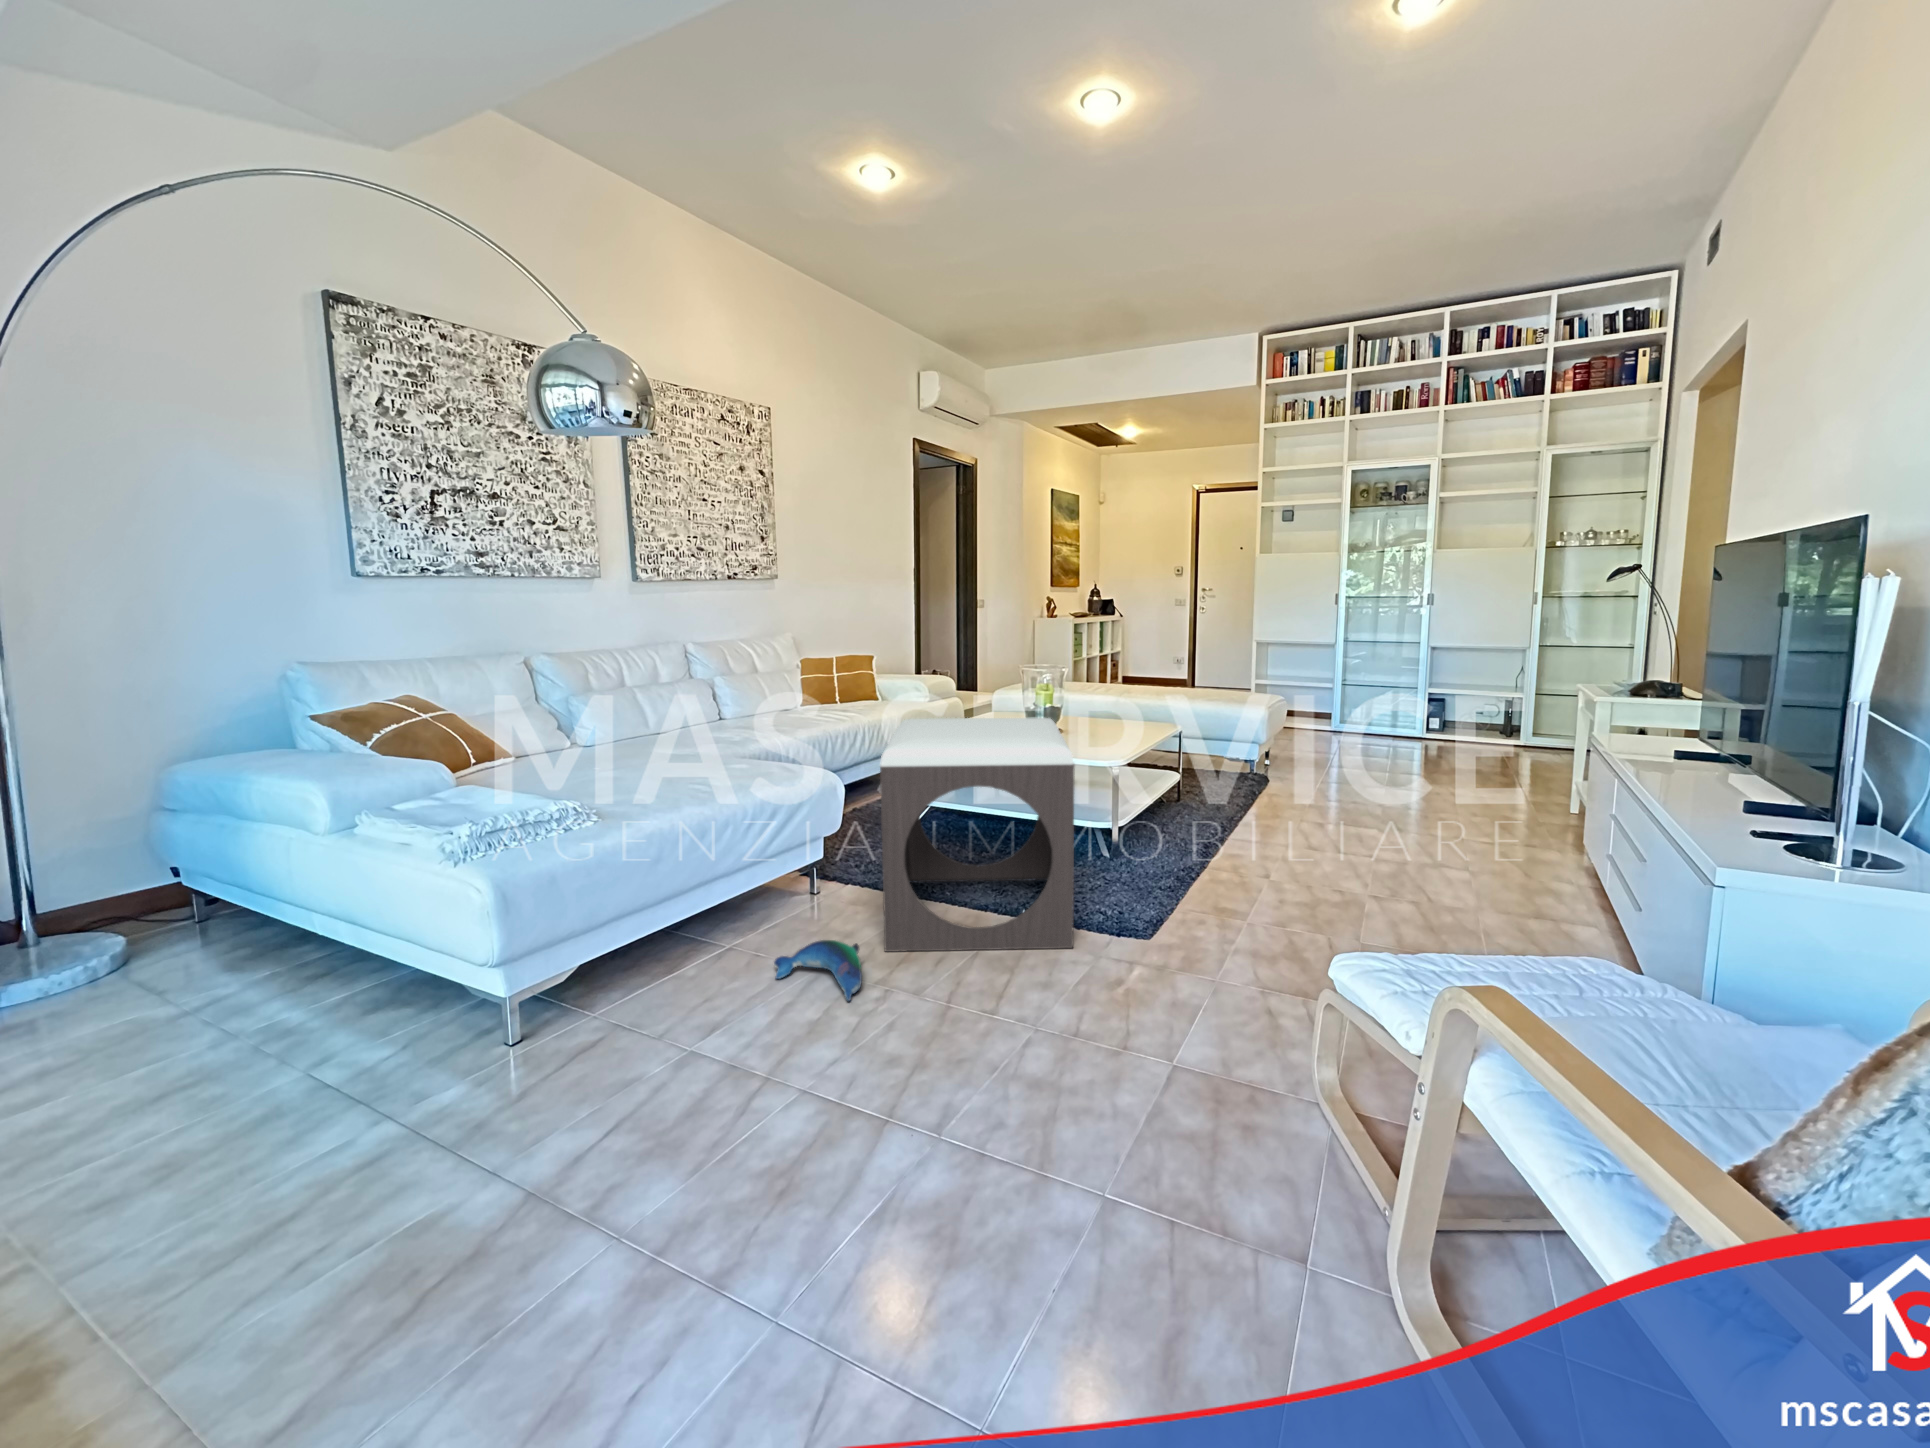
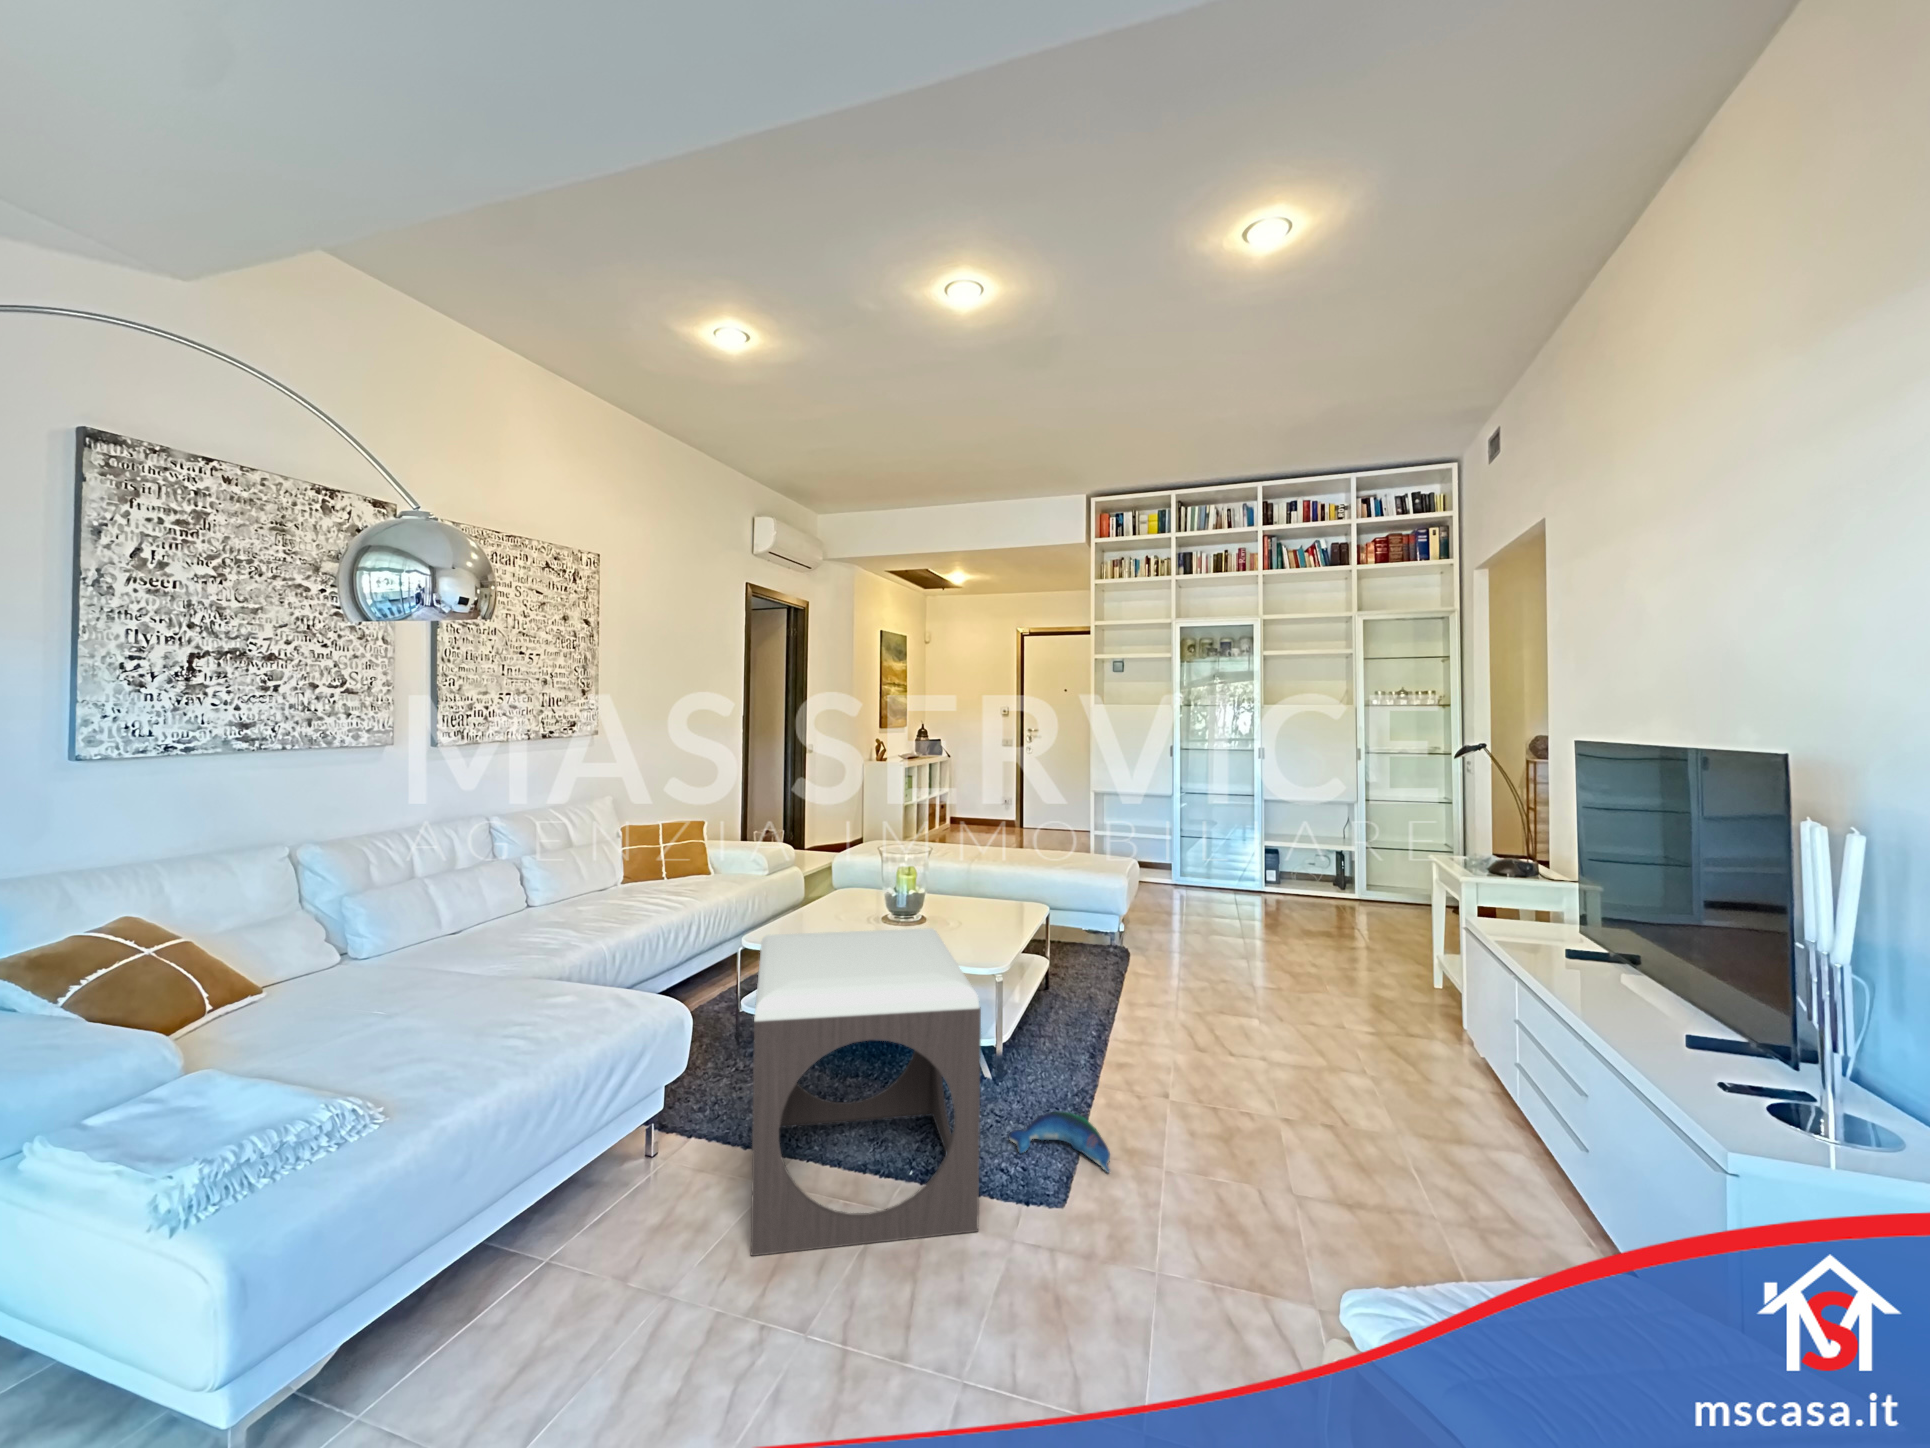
plush toy: present [774,940,862,1001] -> present [1008,1112,1110,1173]

